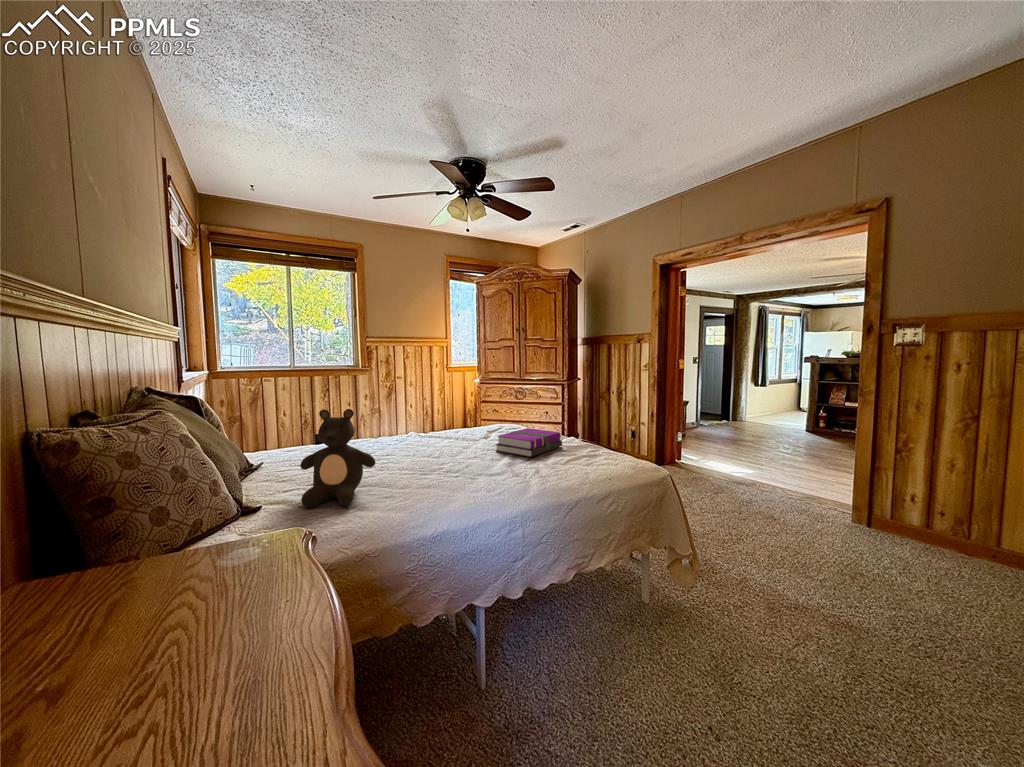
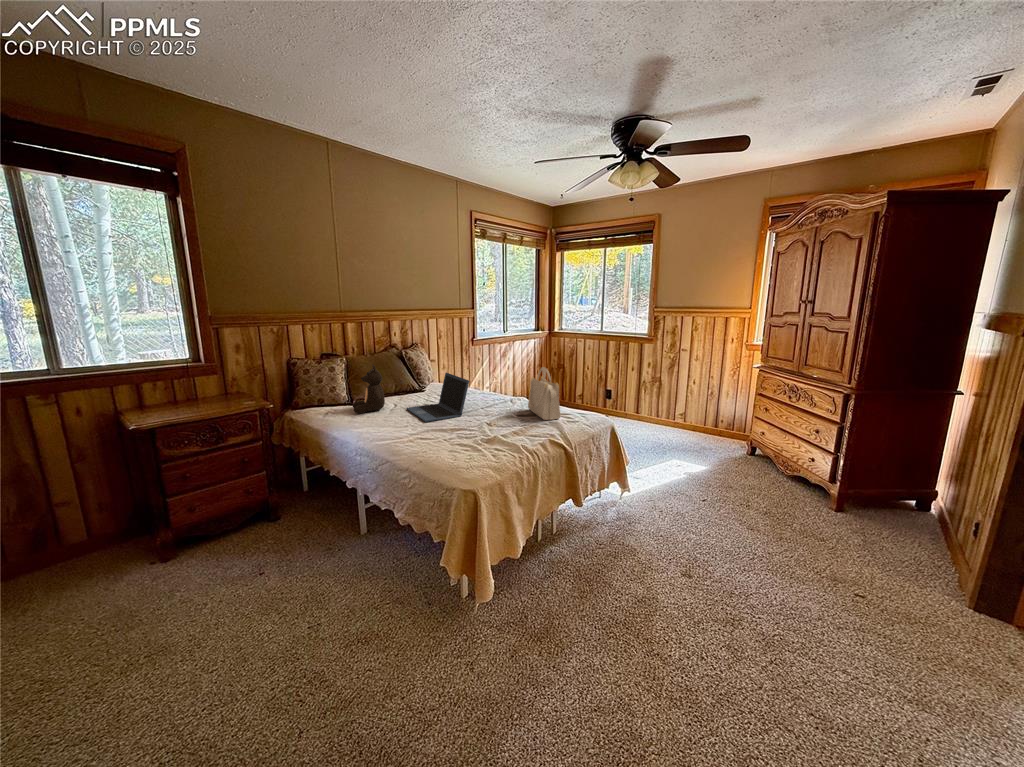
handbag: none [465,384,515,435] -> present [528,367,561,420]
laptop: none [376,408,464,476] -> present [407,373,469,422]
hardback book: present [496,428,562,457] -> none [468,411,530,439]

